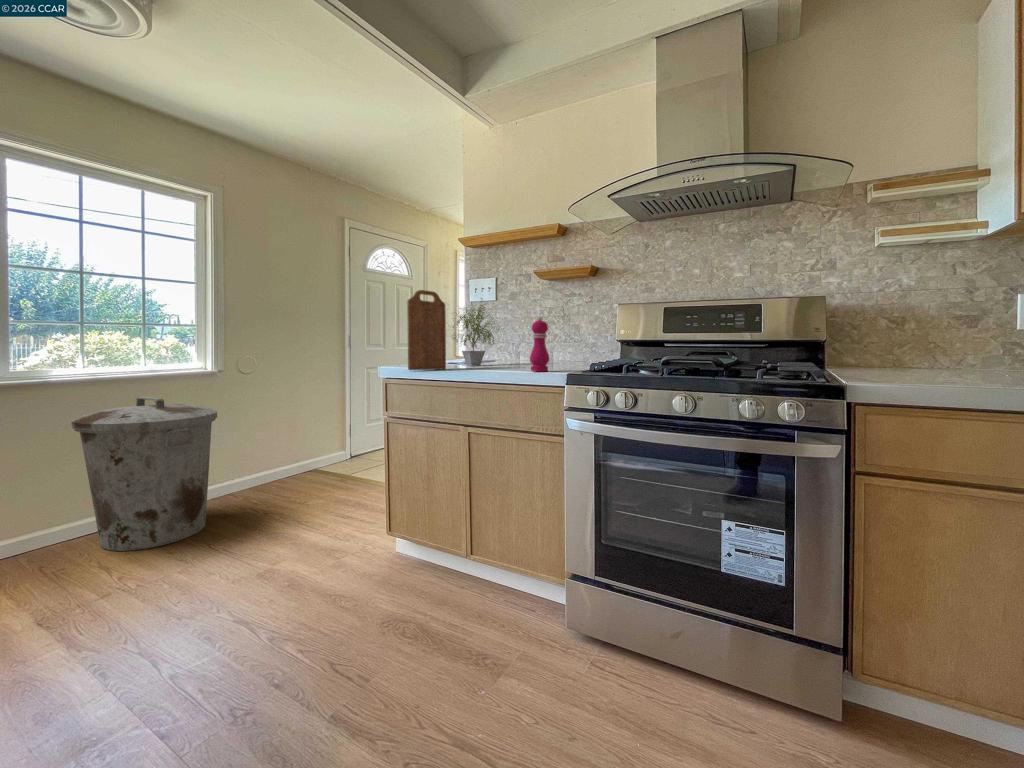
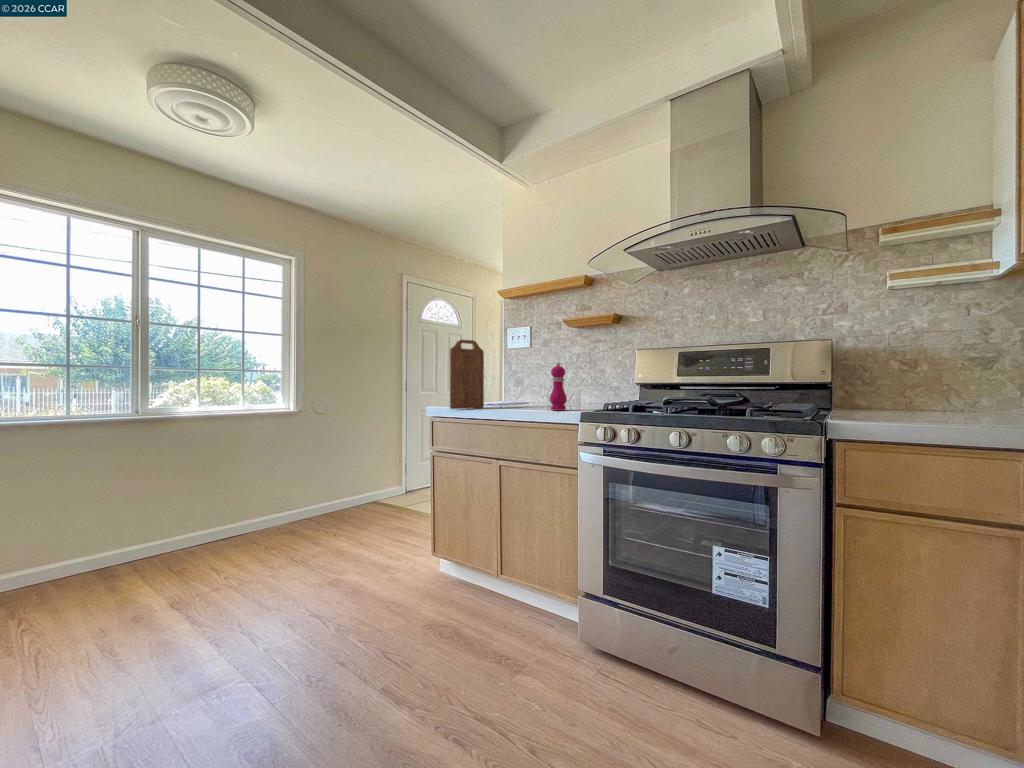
potted plant: present [453,298,494,366] -> none [486,343,539,405]
trash can: present [71,397,217,551] -> none [184,431,294,561]

